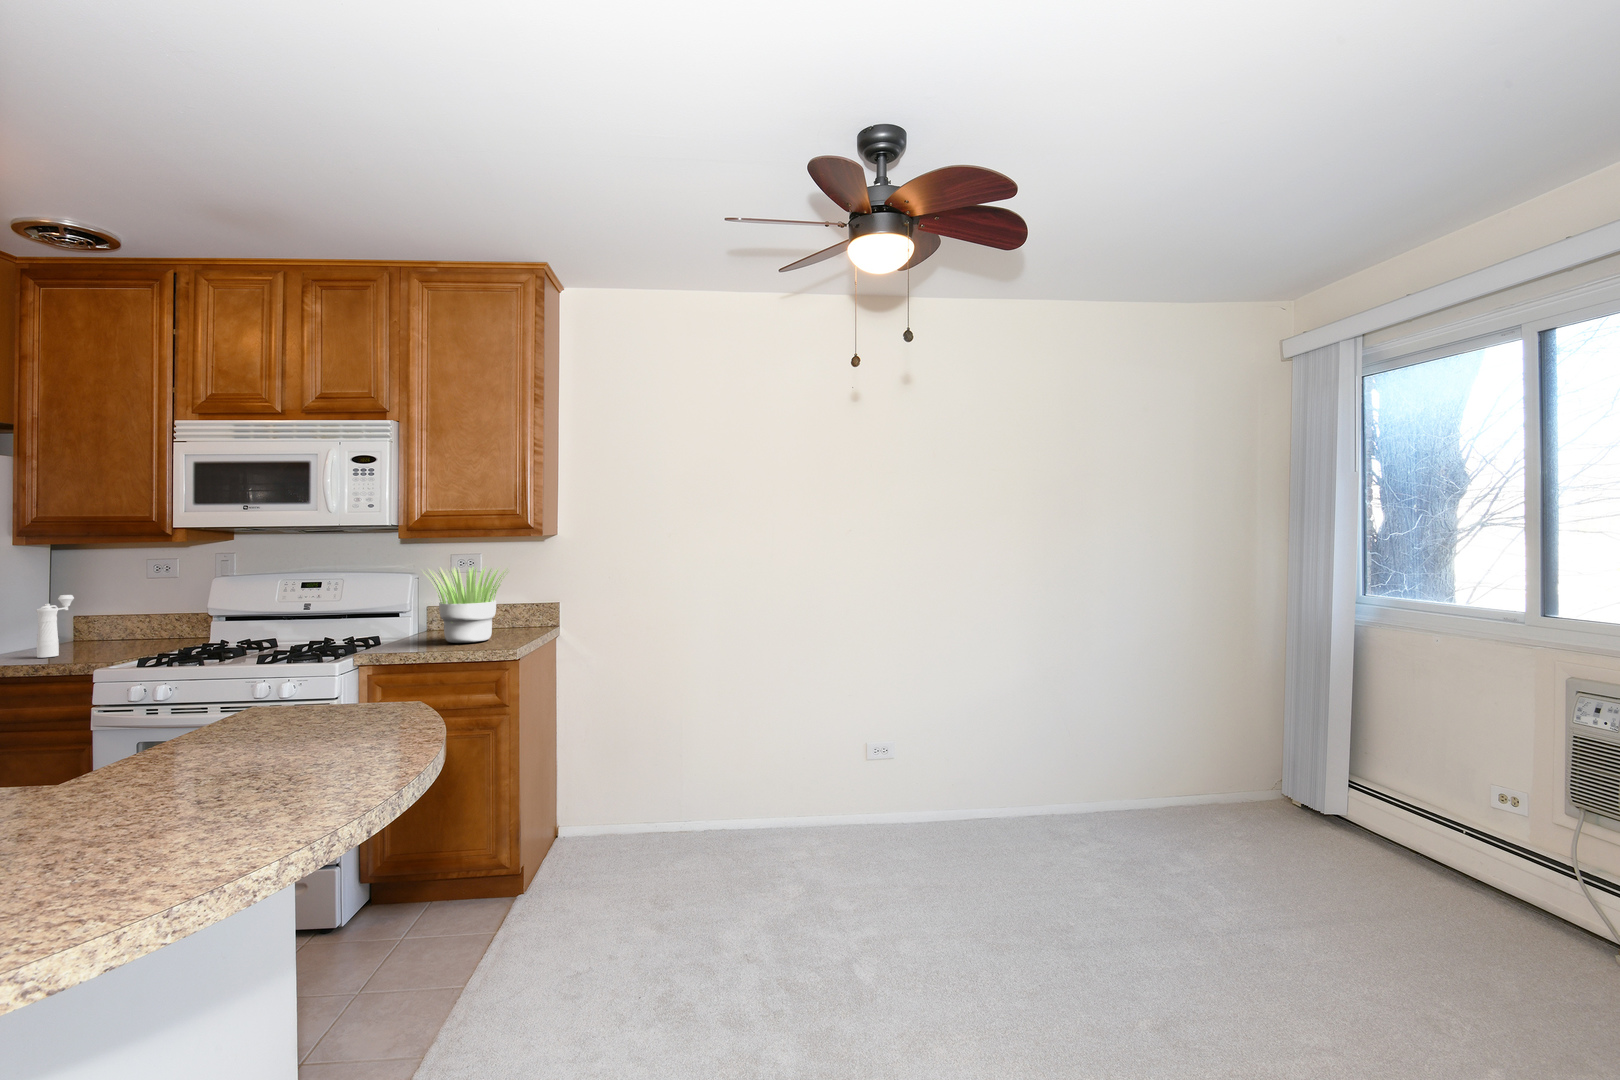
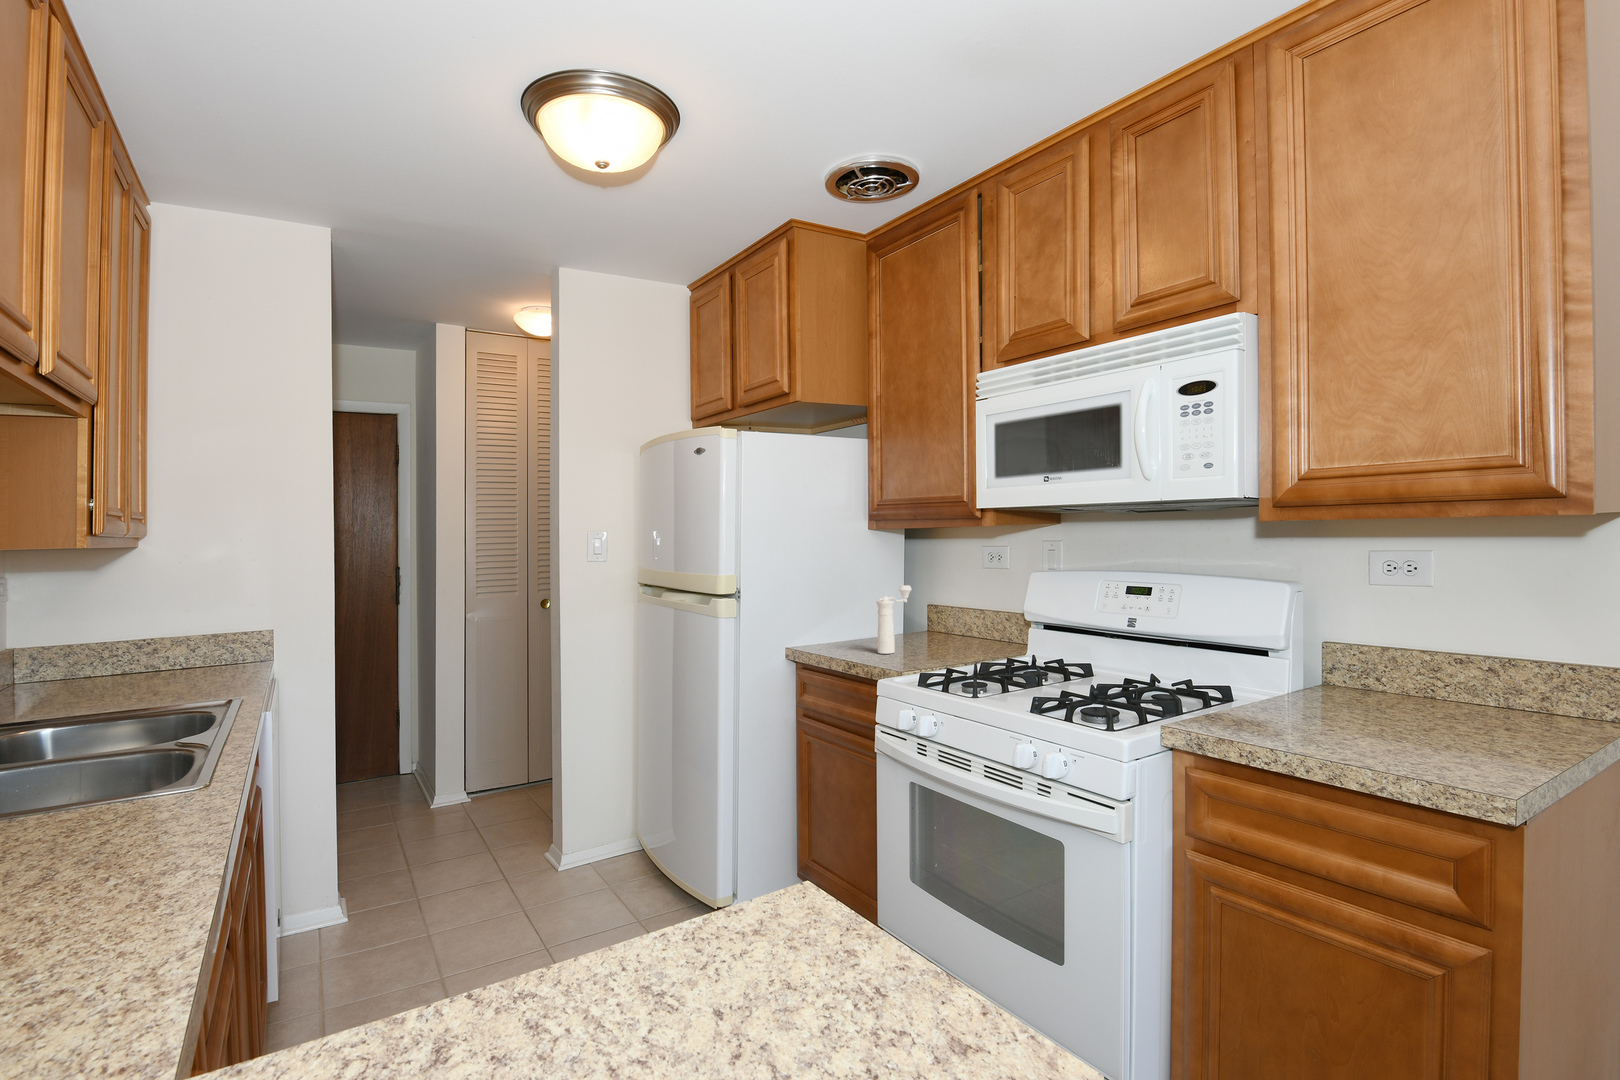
potted plant: present [429,567,505,643] -> none [1286,574,1509,743]

